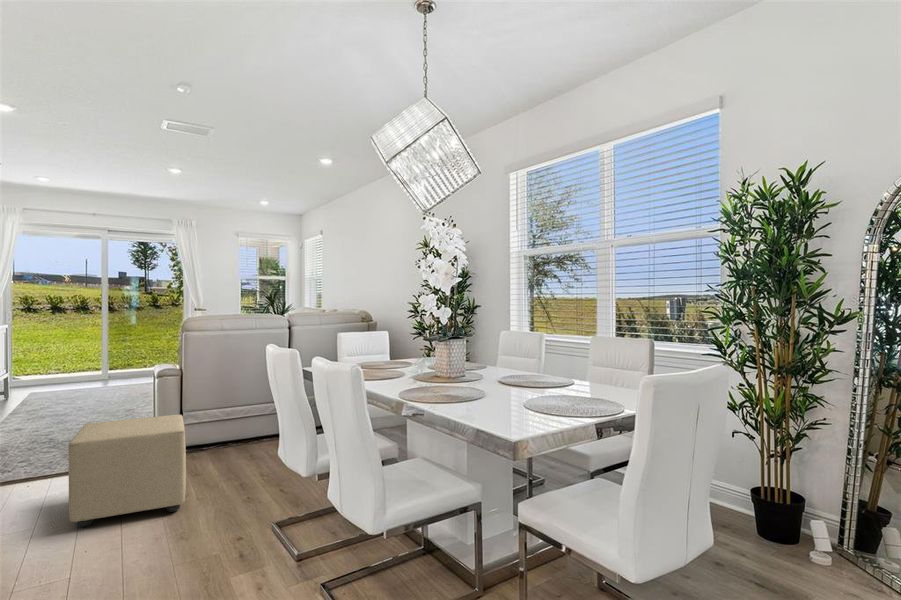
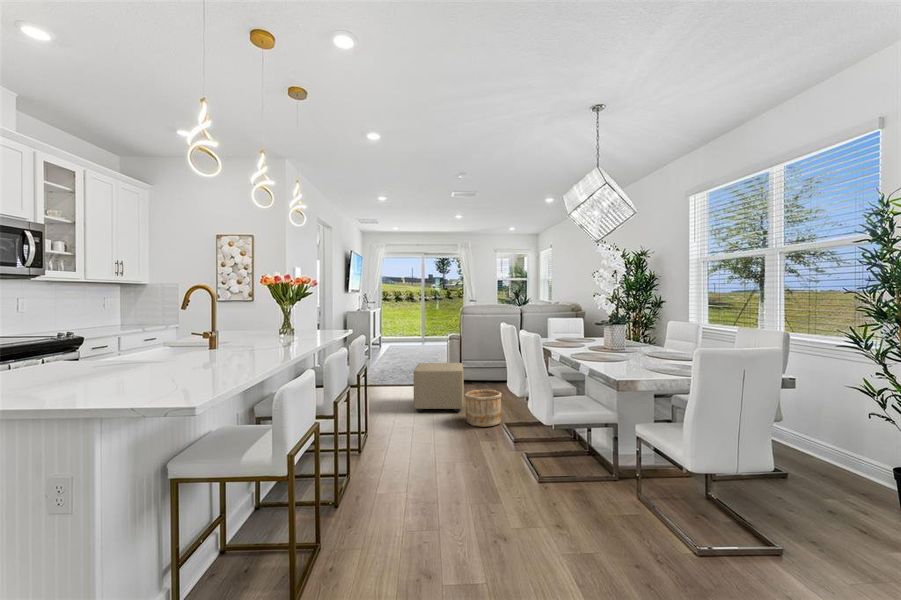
wooden bucket: none [187,460,265,538] -> present [464,389,502,427]

